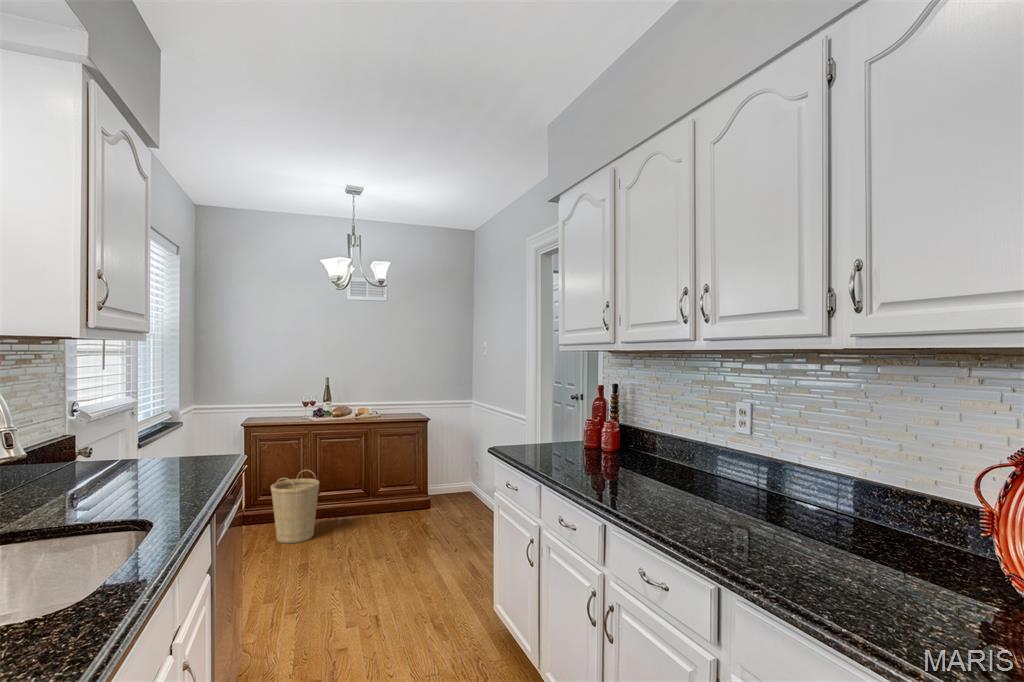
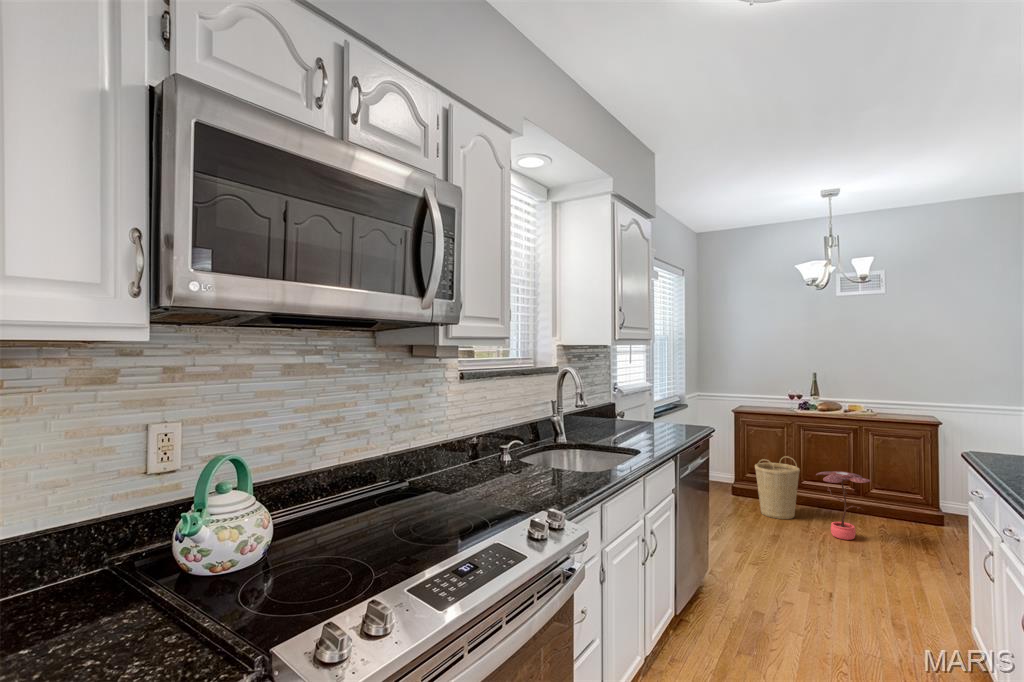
potted plant: none [339,476,390,547] -> present [816,471,871,540]

